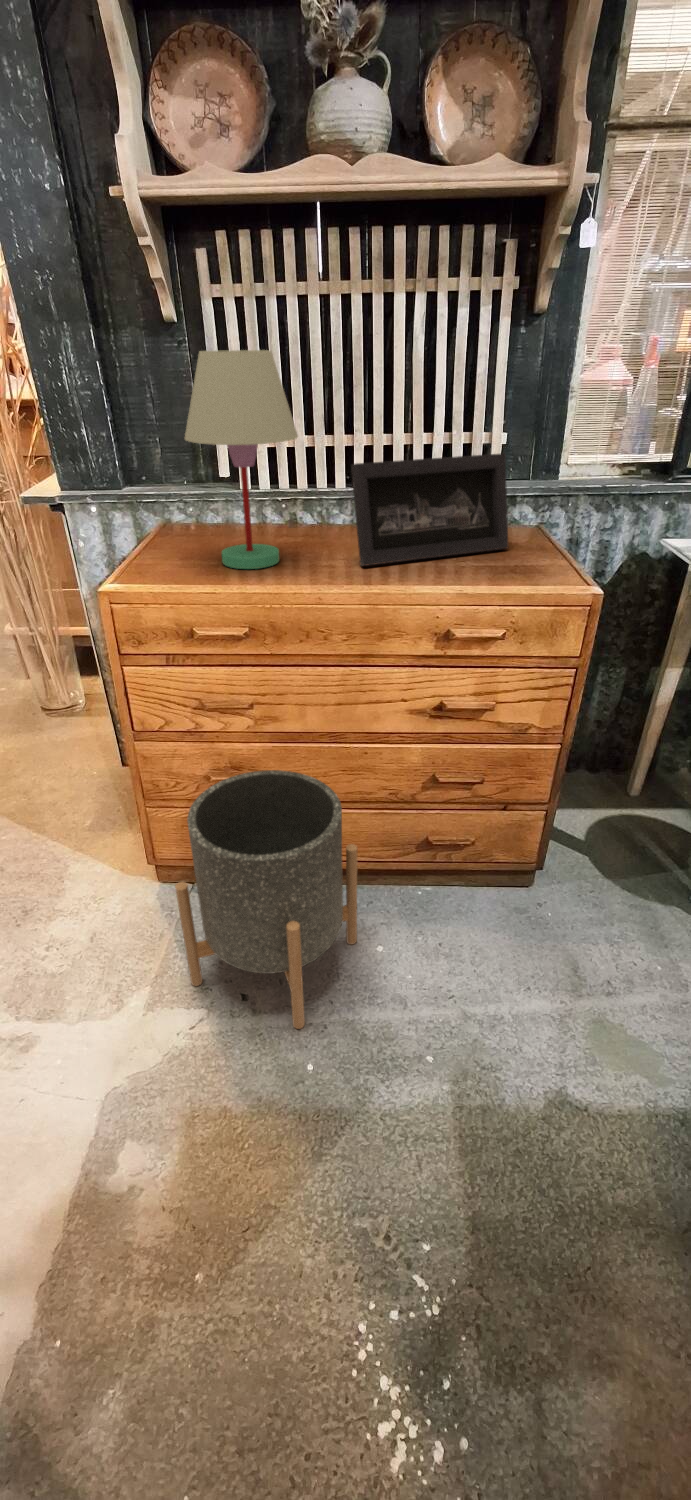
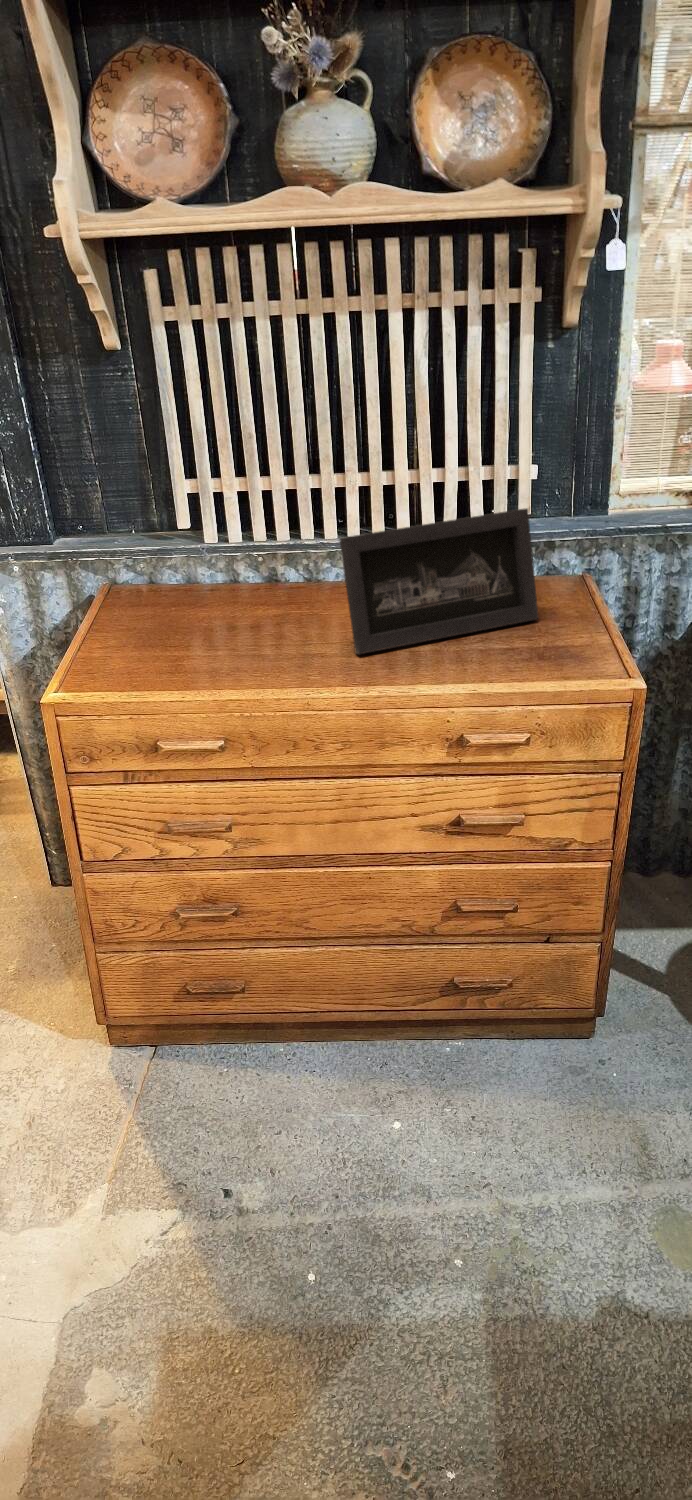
table lamp: present [185,350,298,569] -> none [142,414,276,663]
planter: present [175,770,357,1029] -> none [141,906,367,1229]

